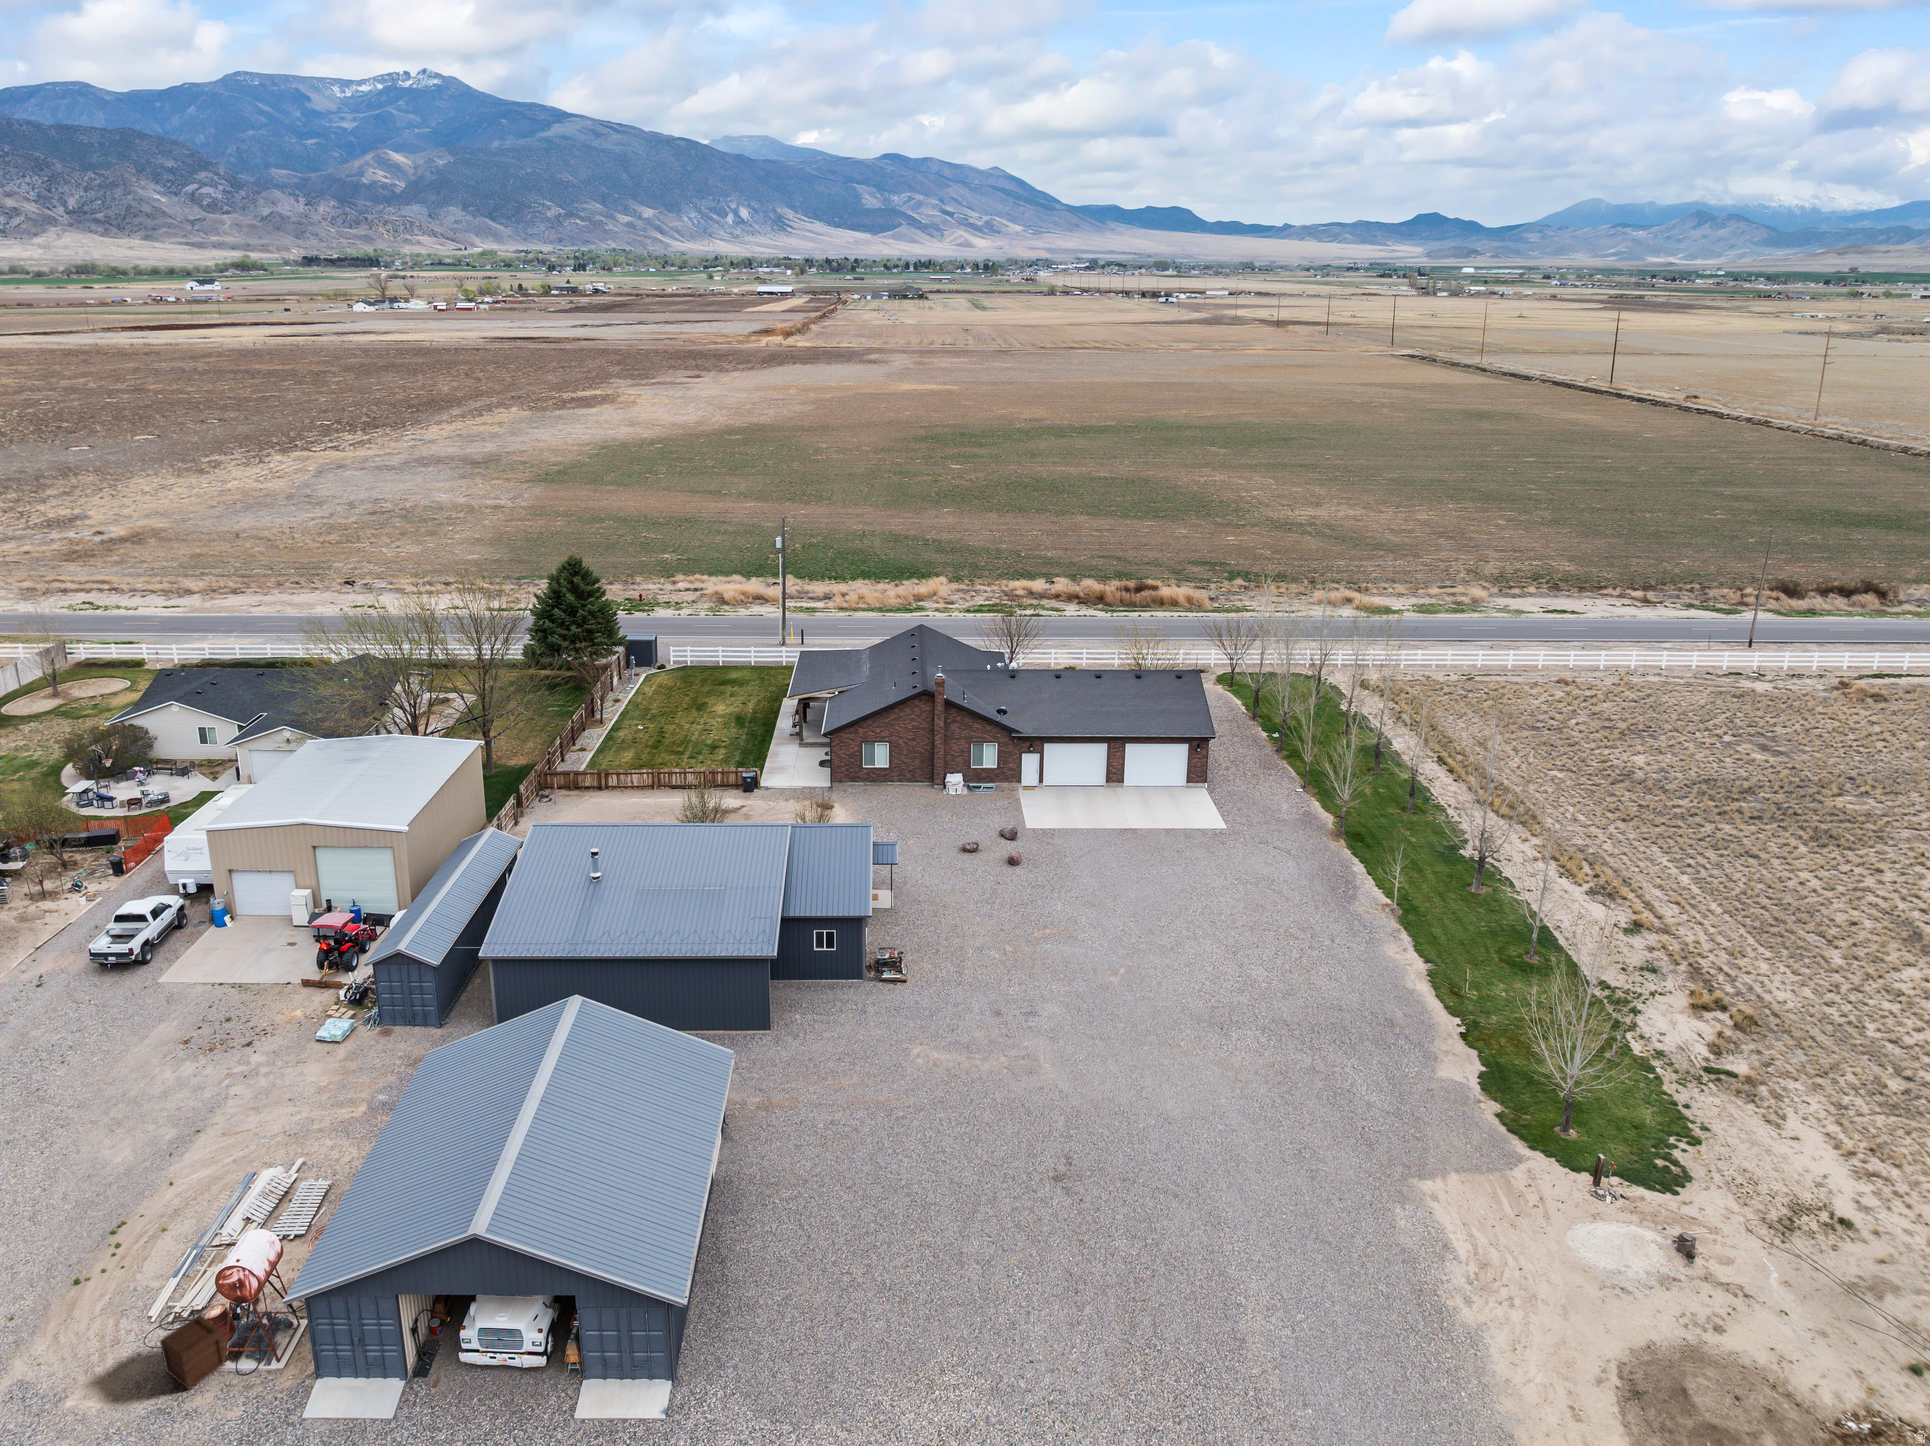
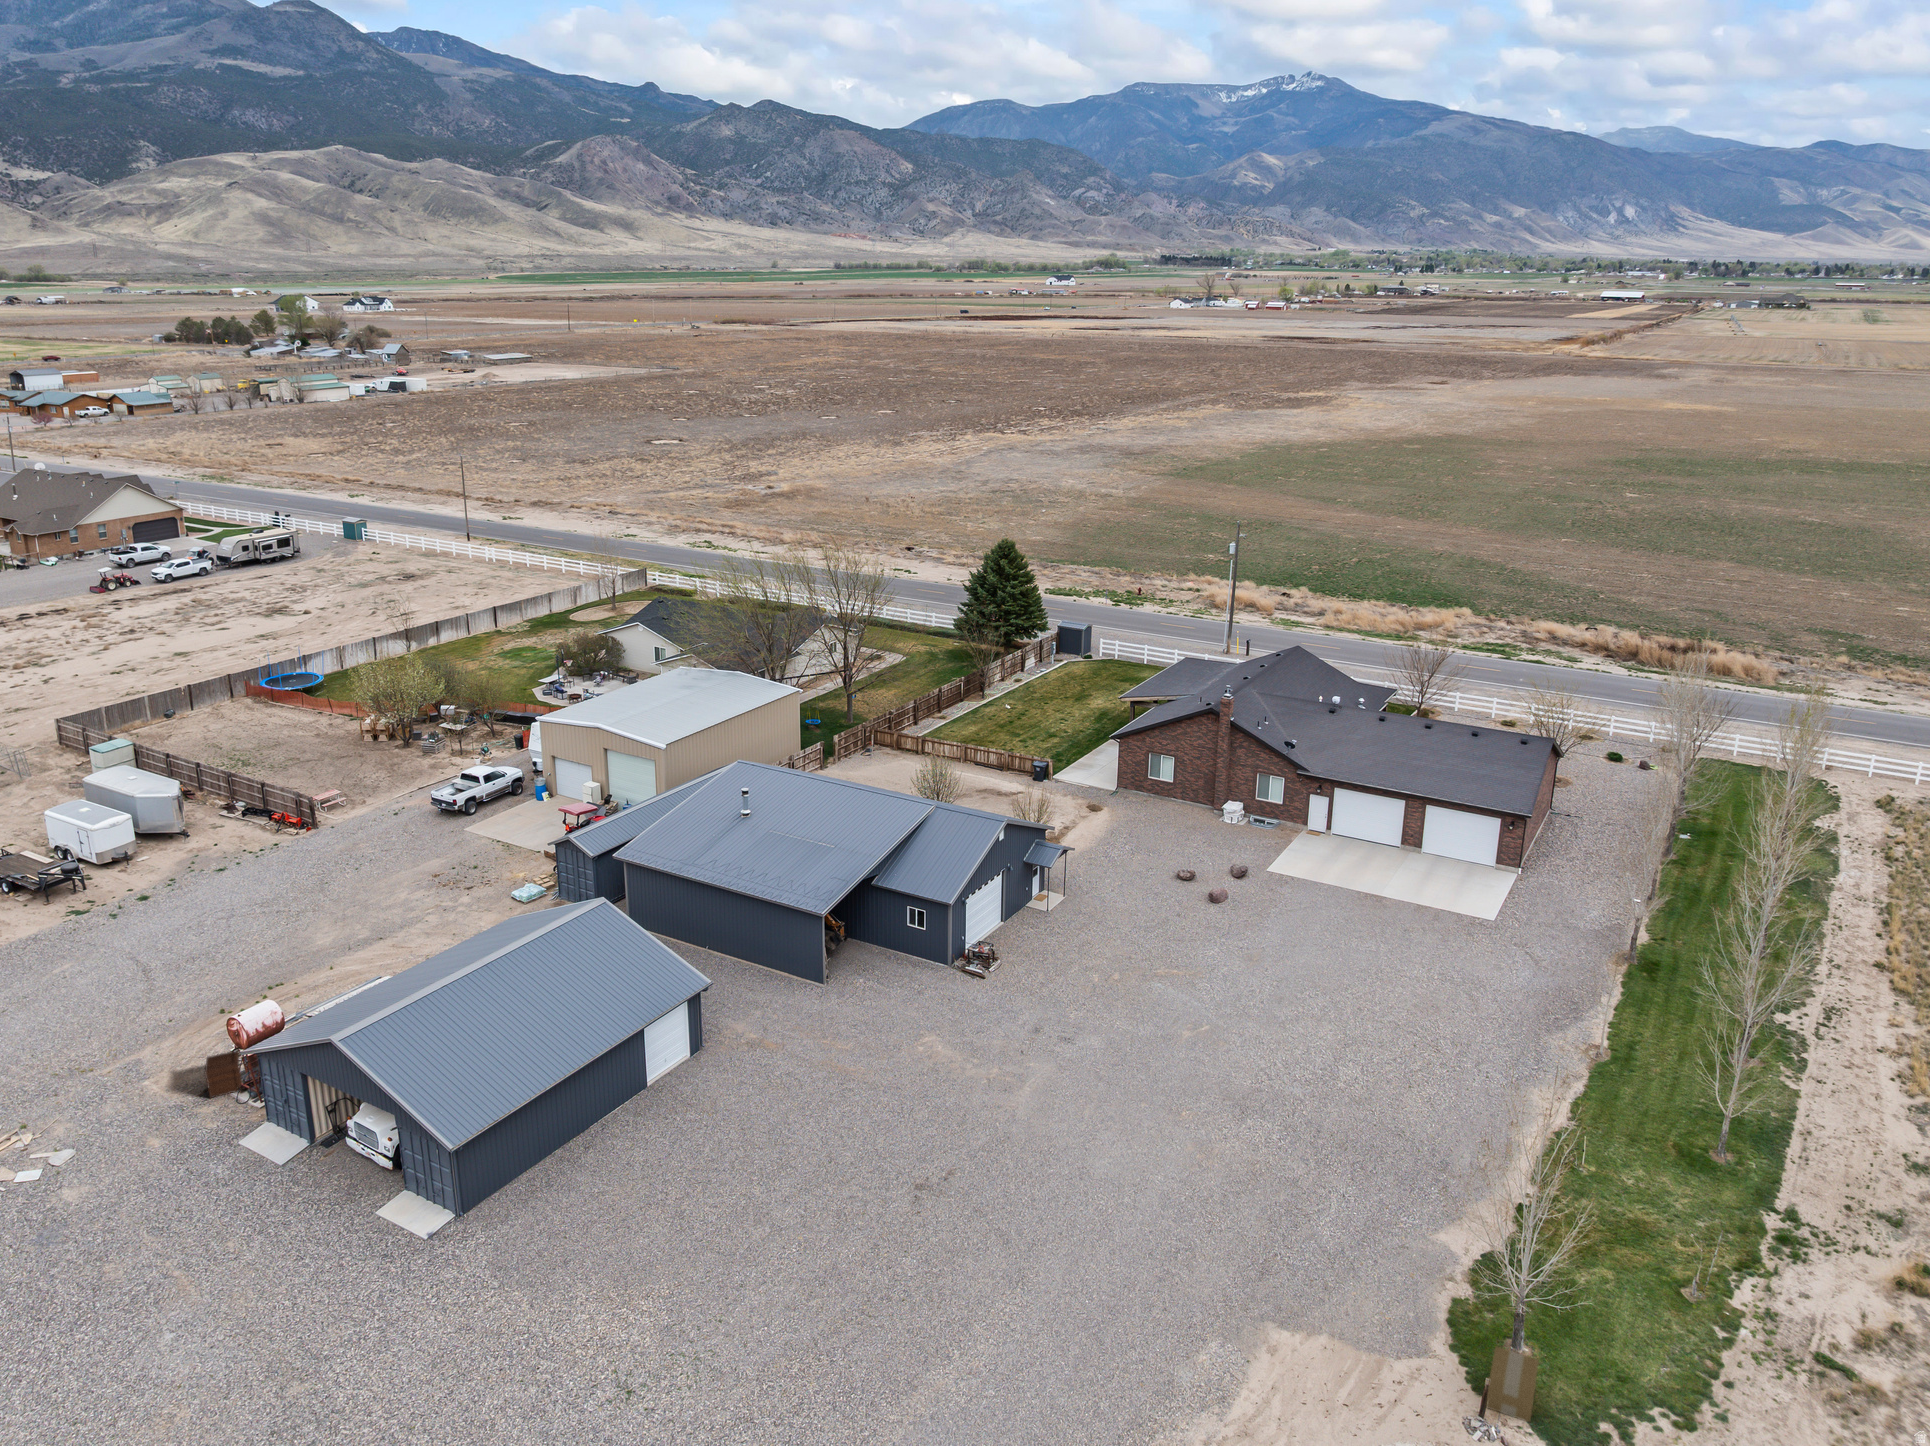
cardboard box: none [1553,1107,1607,1154] -> present [1486,1347,1539,1422]

